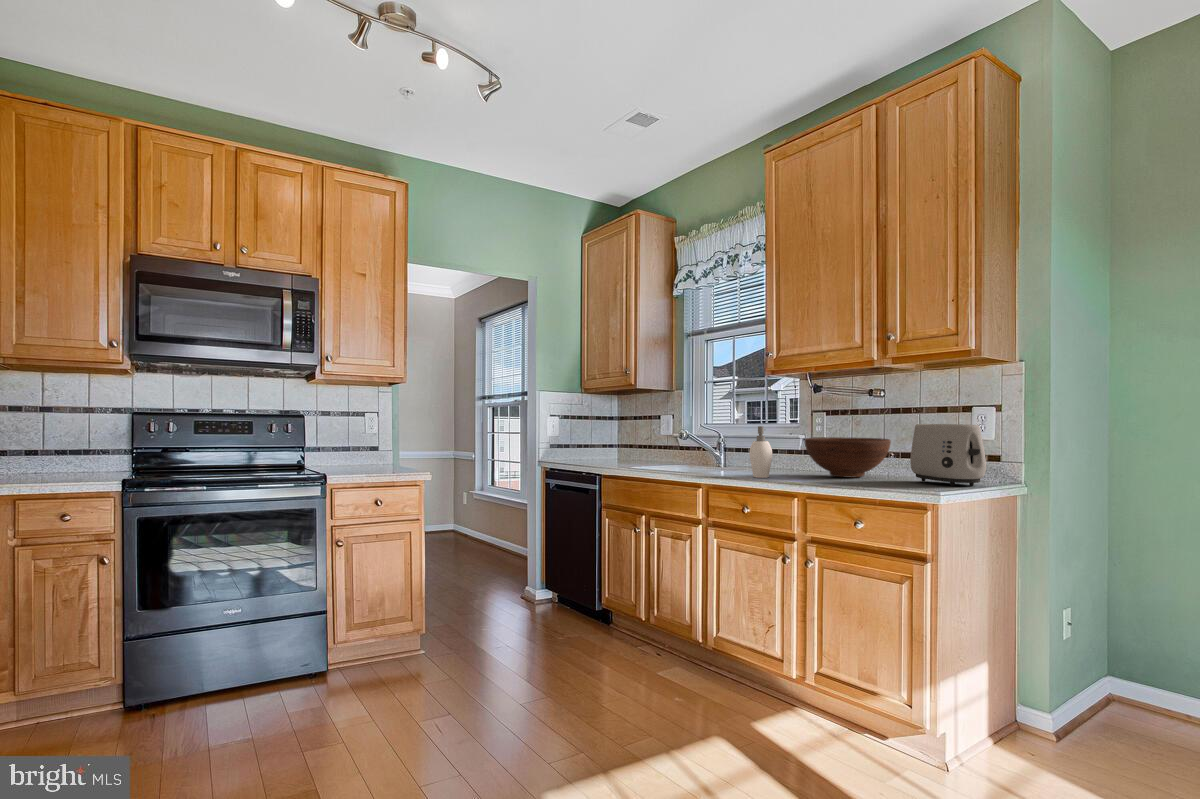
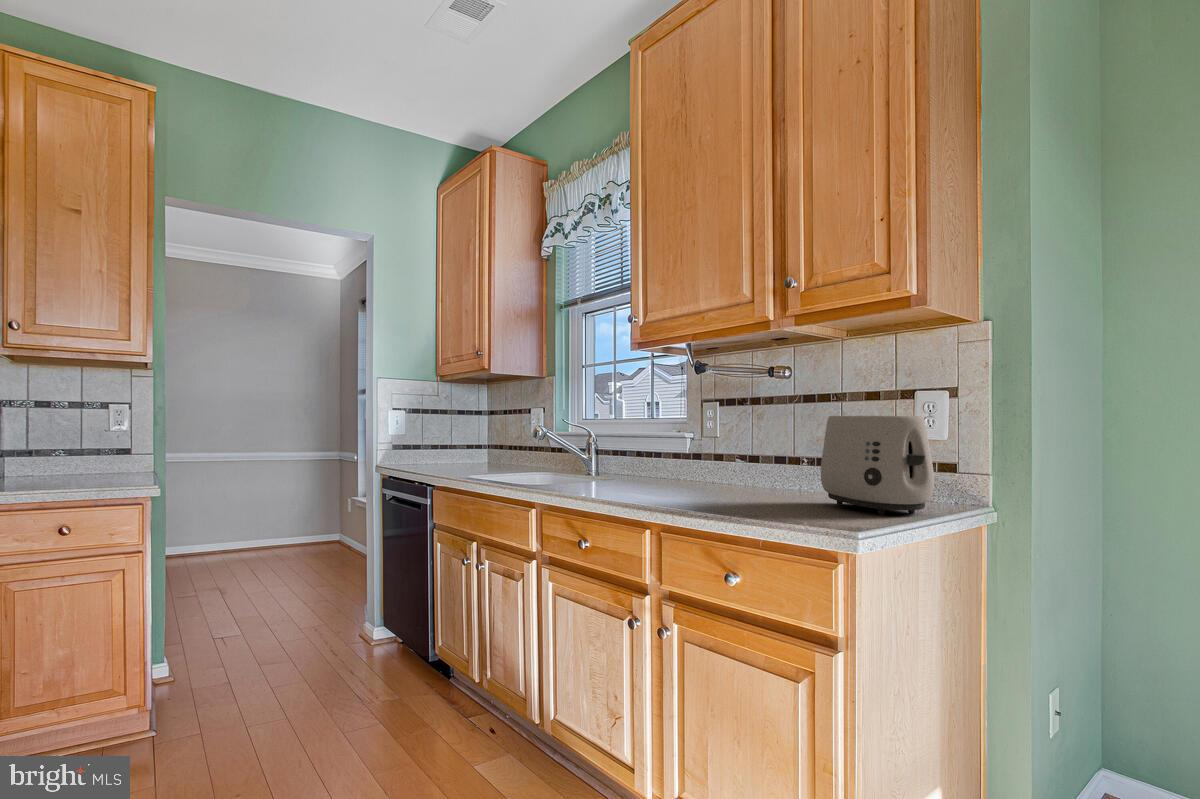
soap dispenser: present [749,426,772,478] -> none [593,420,637,497]
fruit bowl: present [805,437,891,478] -> none [675,437,797,496]

